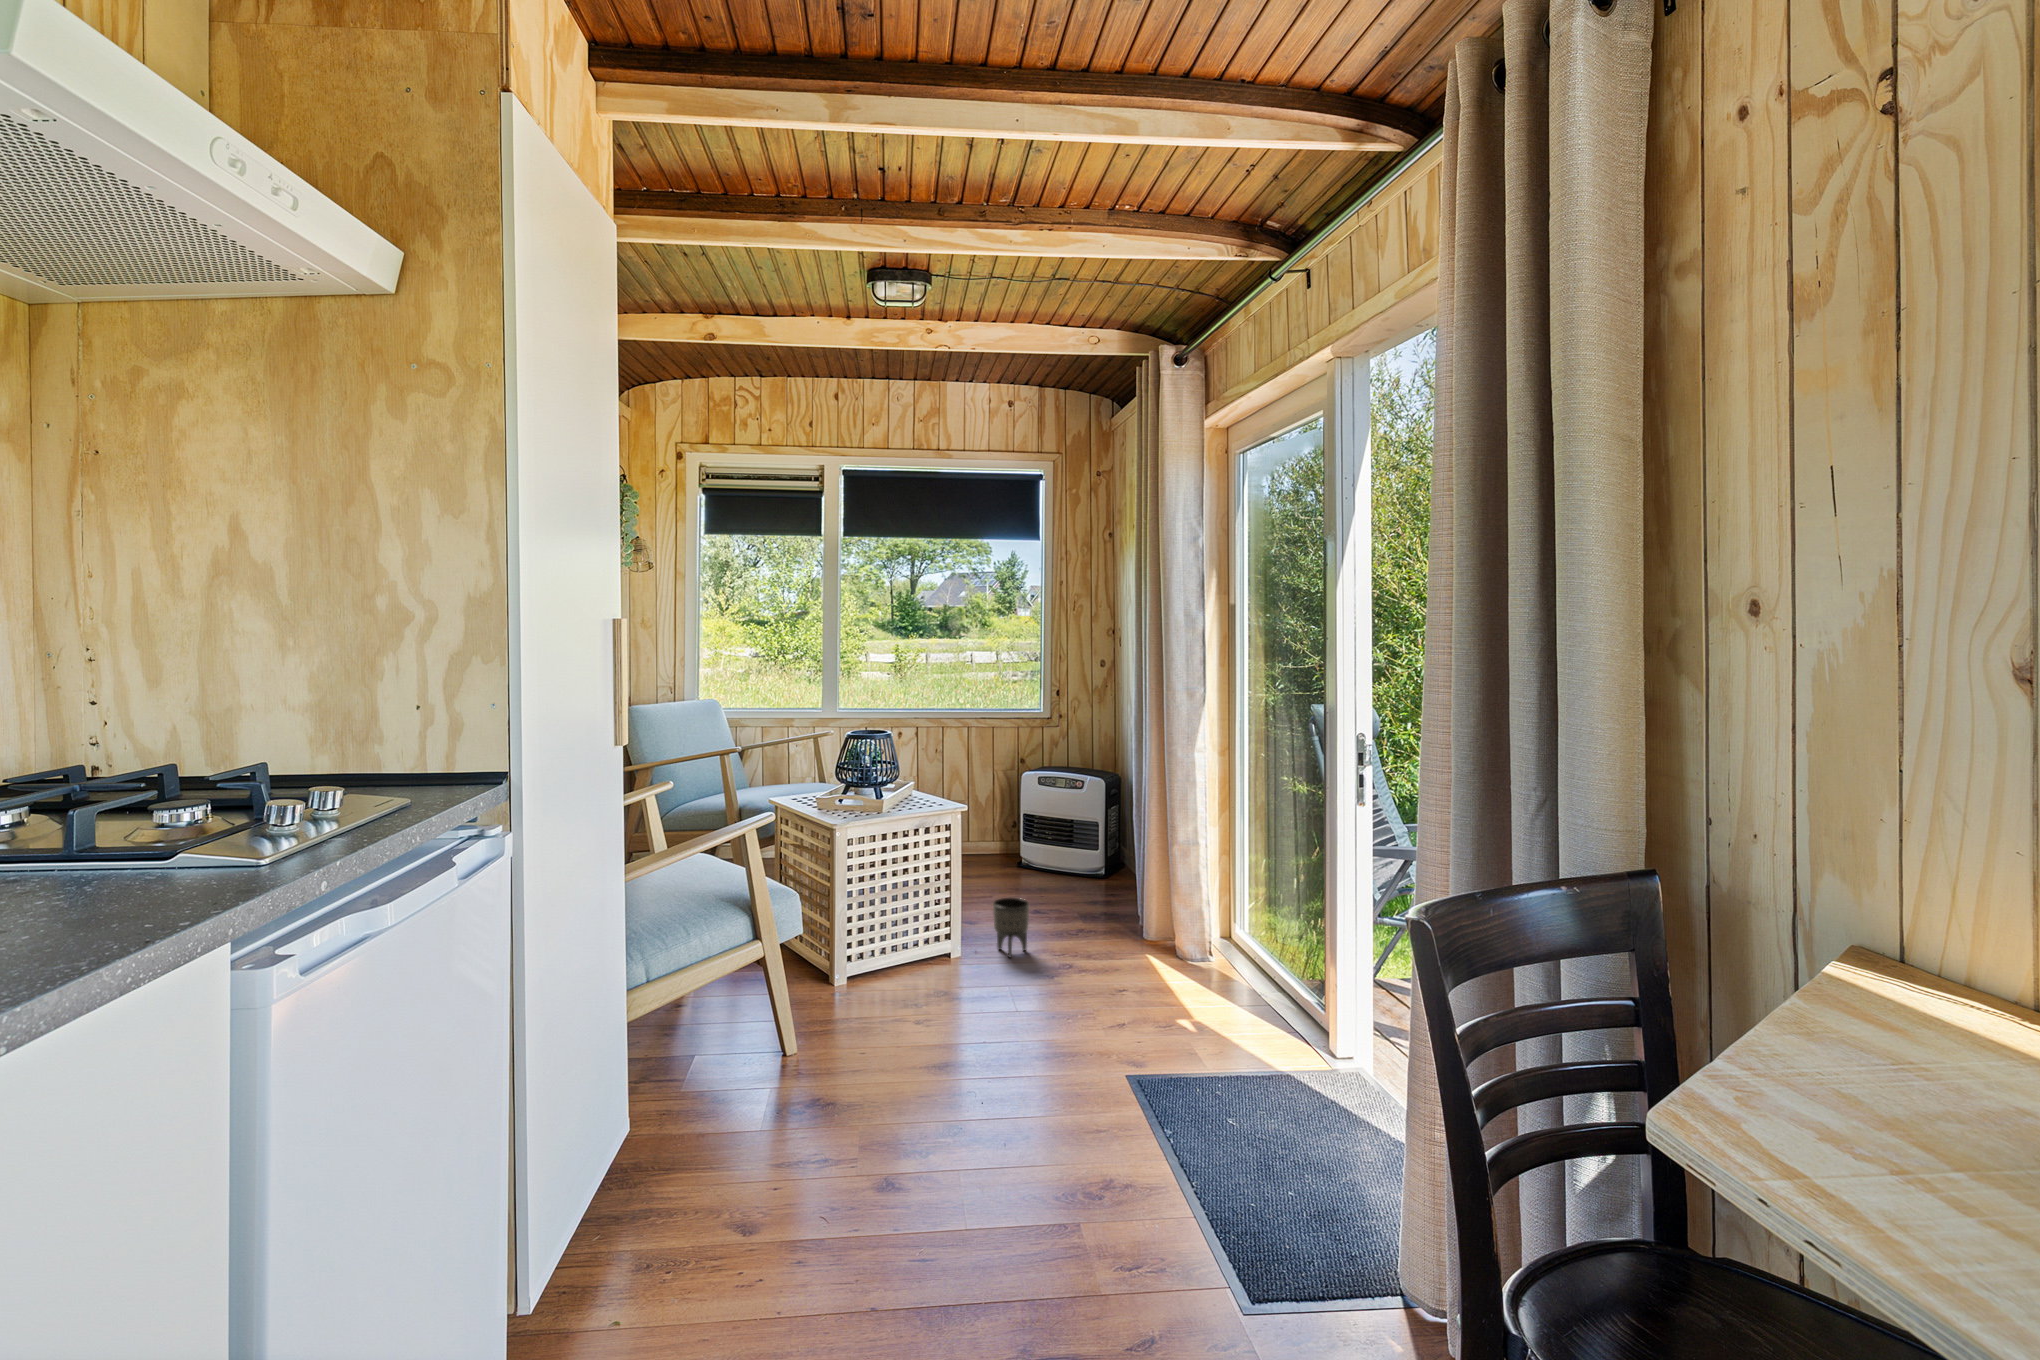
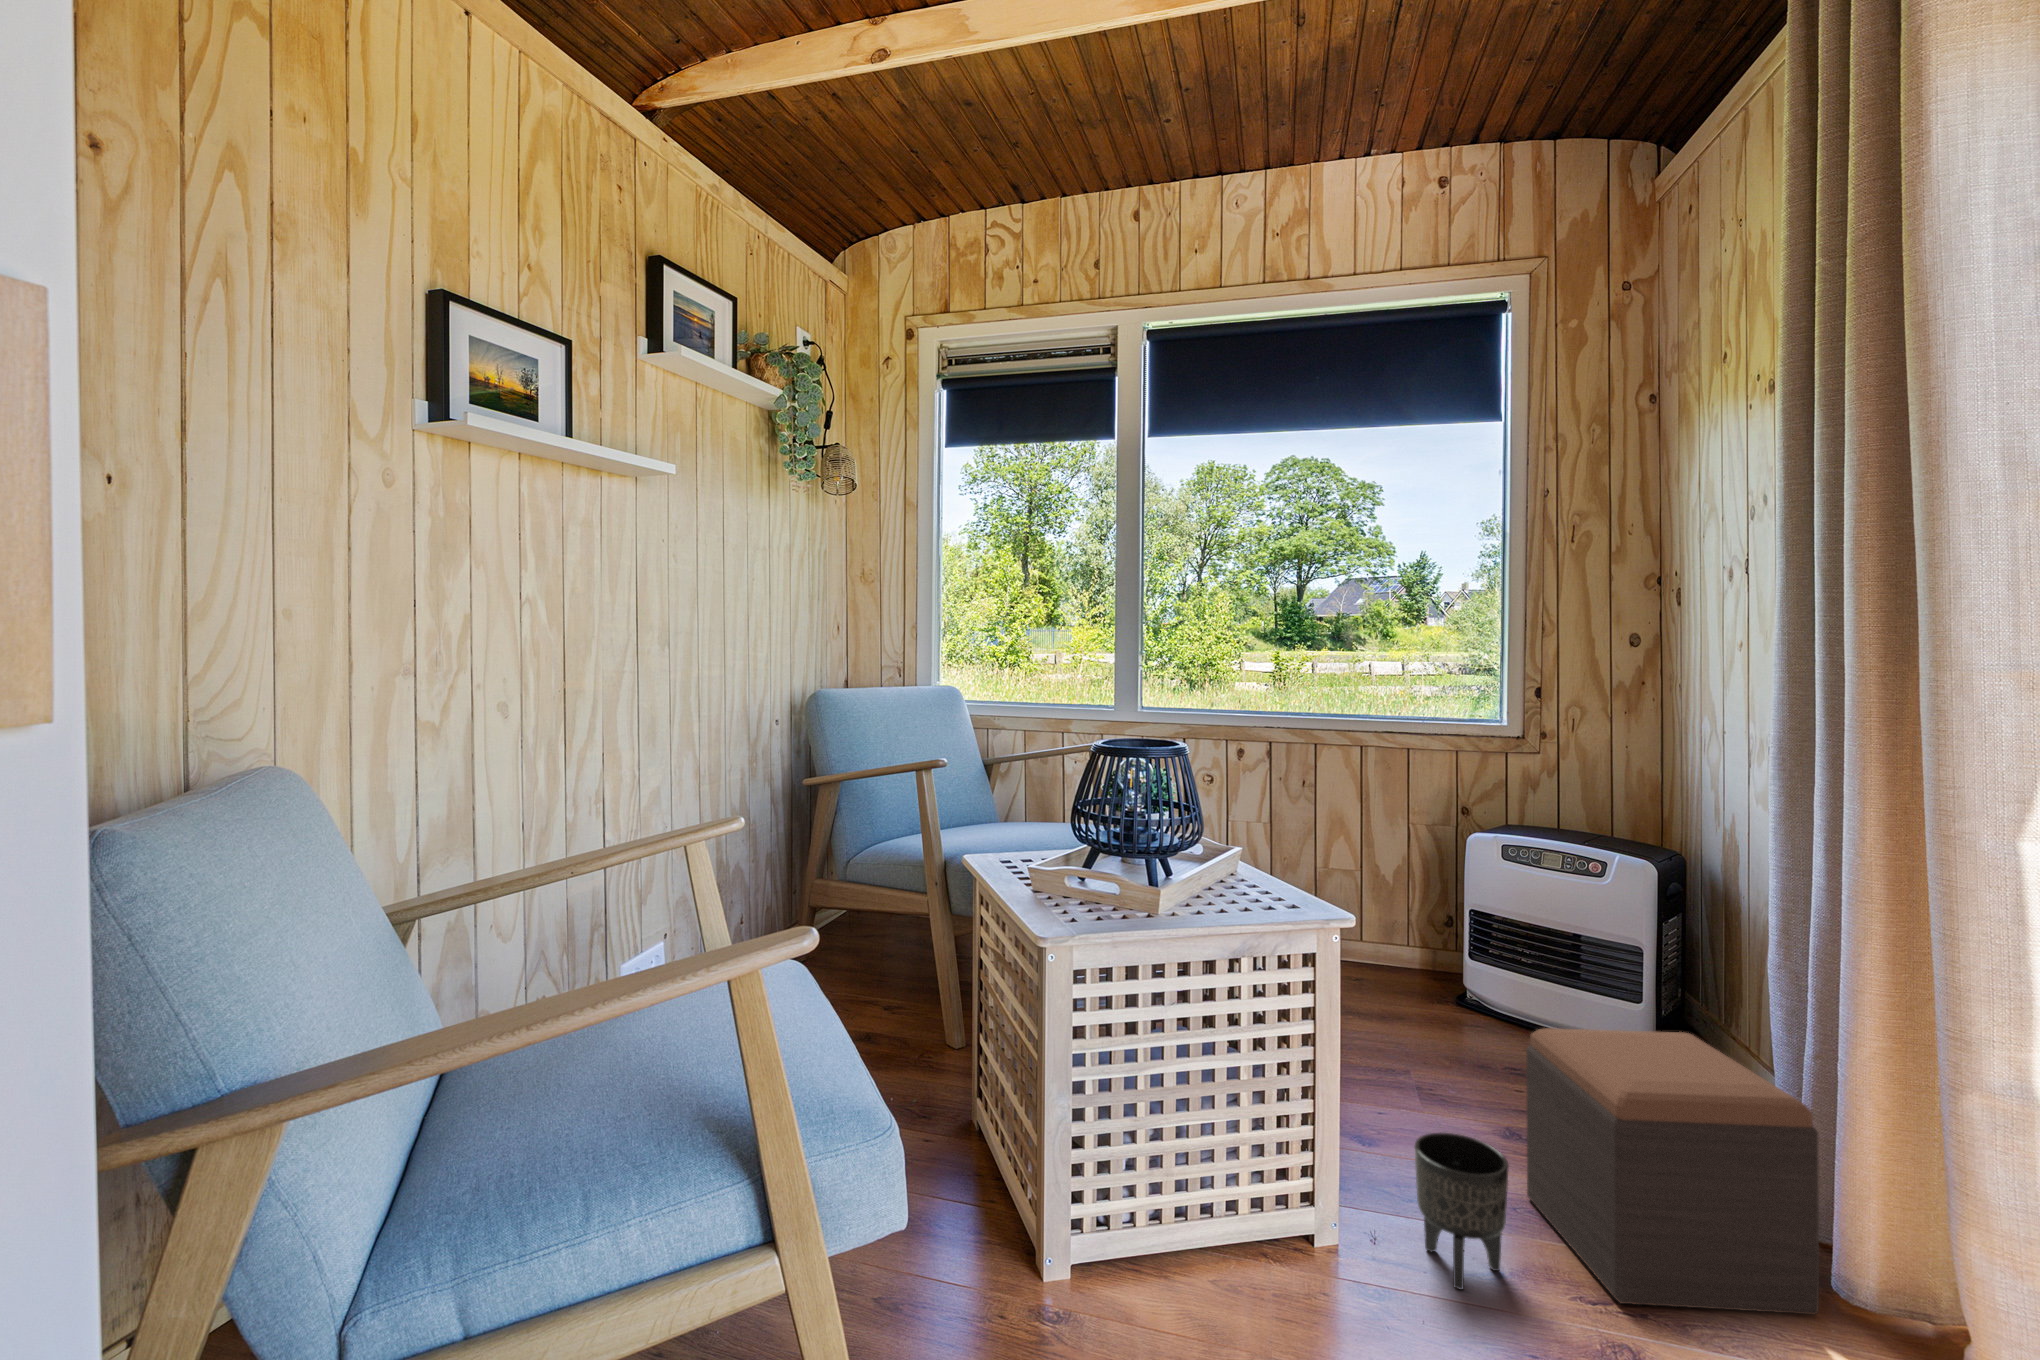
footstool: none [1040,846,1137,952] -> present [1526,1028,1819,1314]

